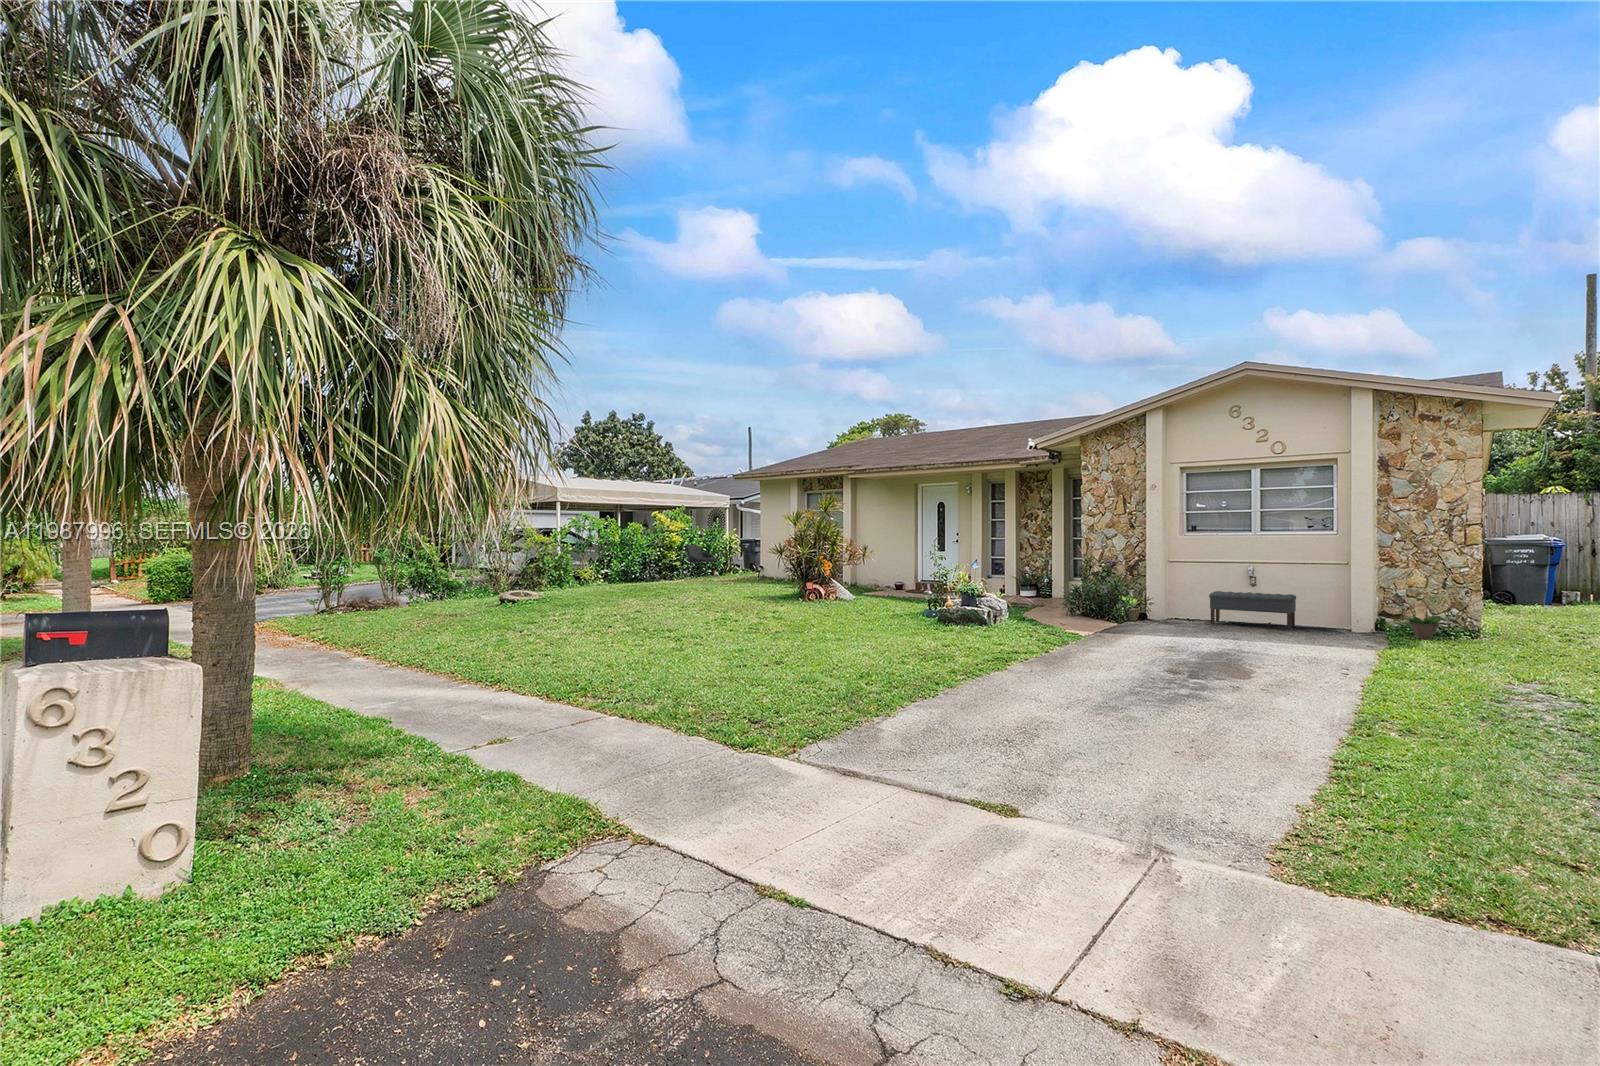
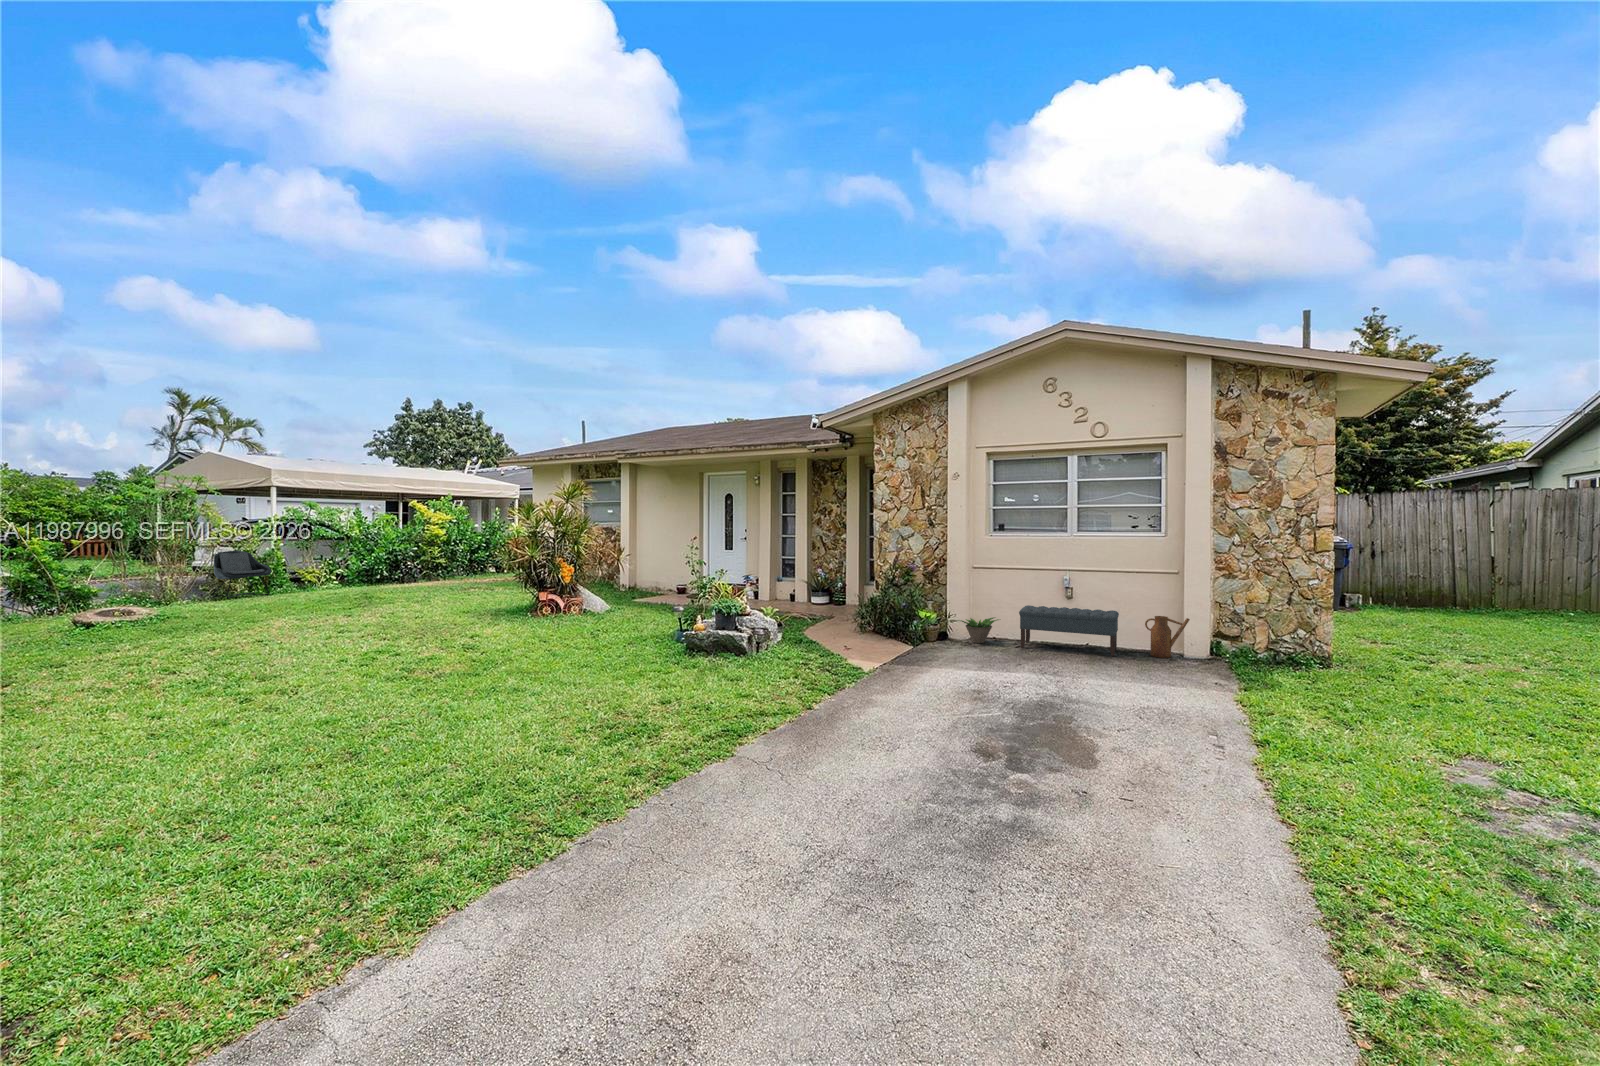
lounge chair: present [685,545,717,575] -> present [212,551,271,599]
watering can: none [1319,598,1356,631] -> present [1145,616,1190,658]
decorative plant: present [1397,616,1449,639] -> present [958,617,999,643]

